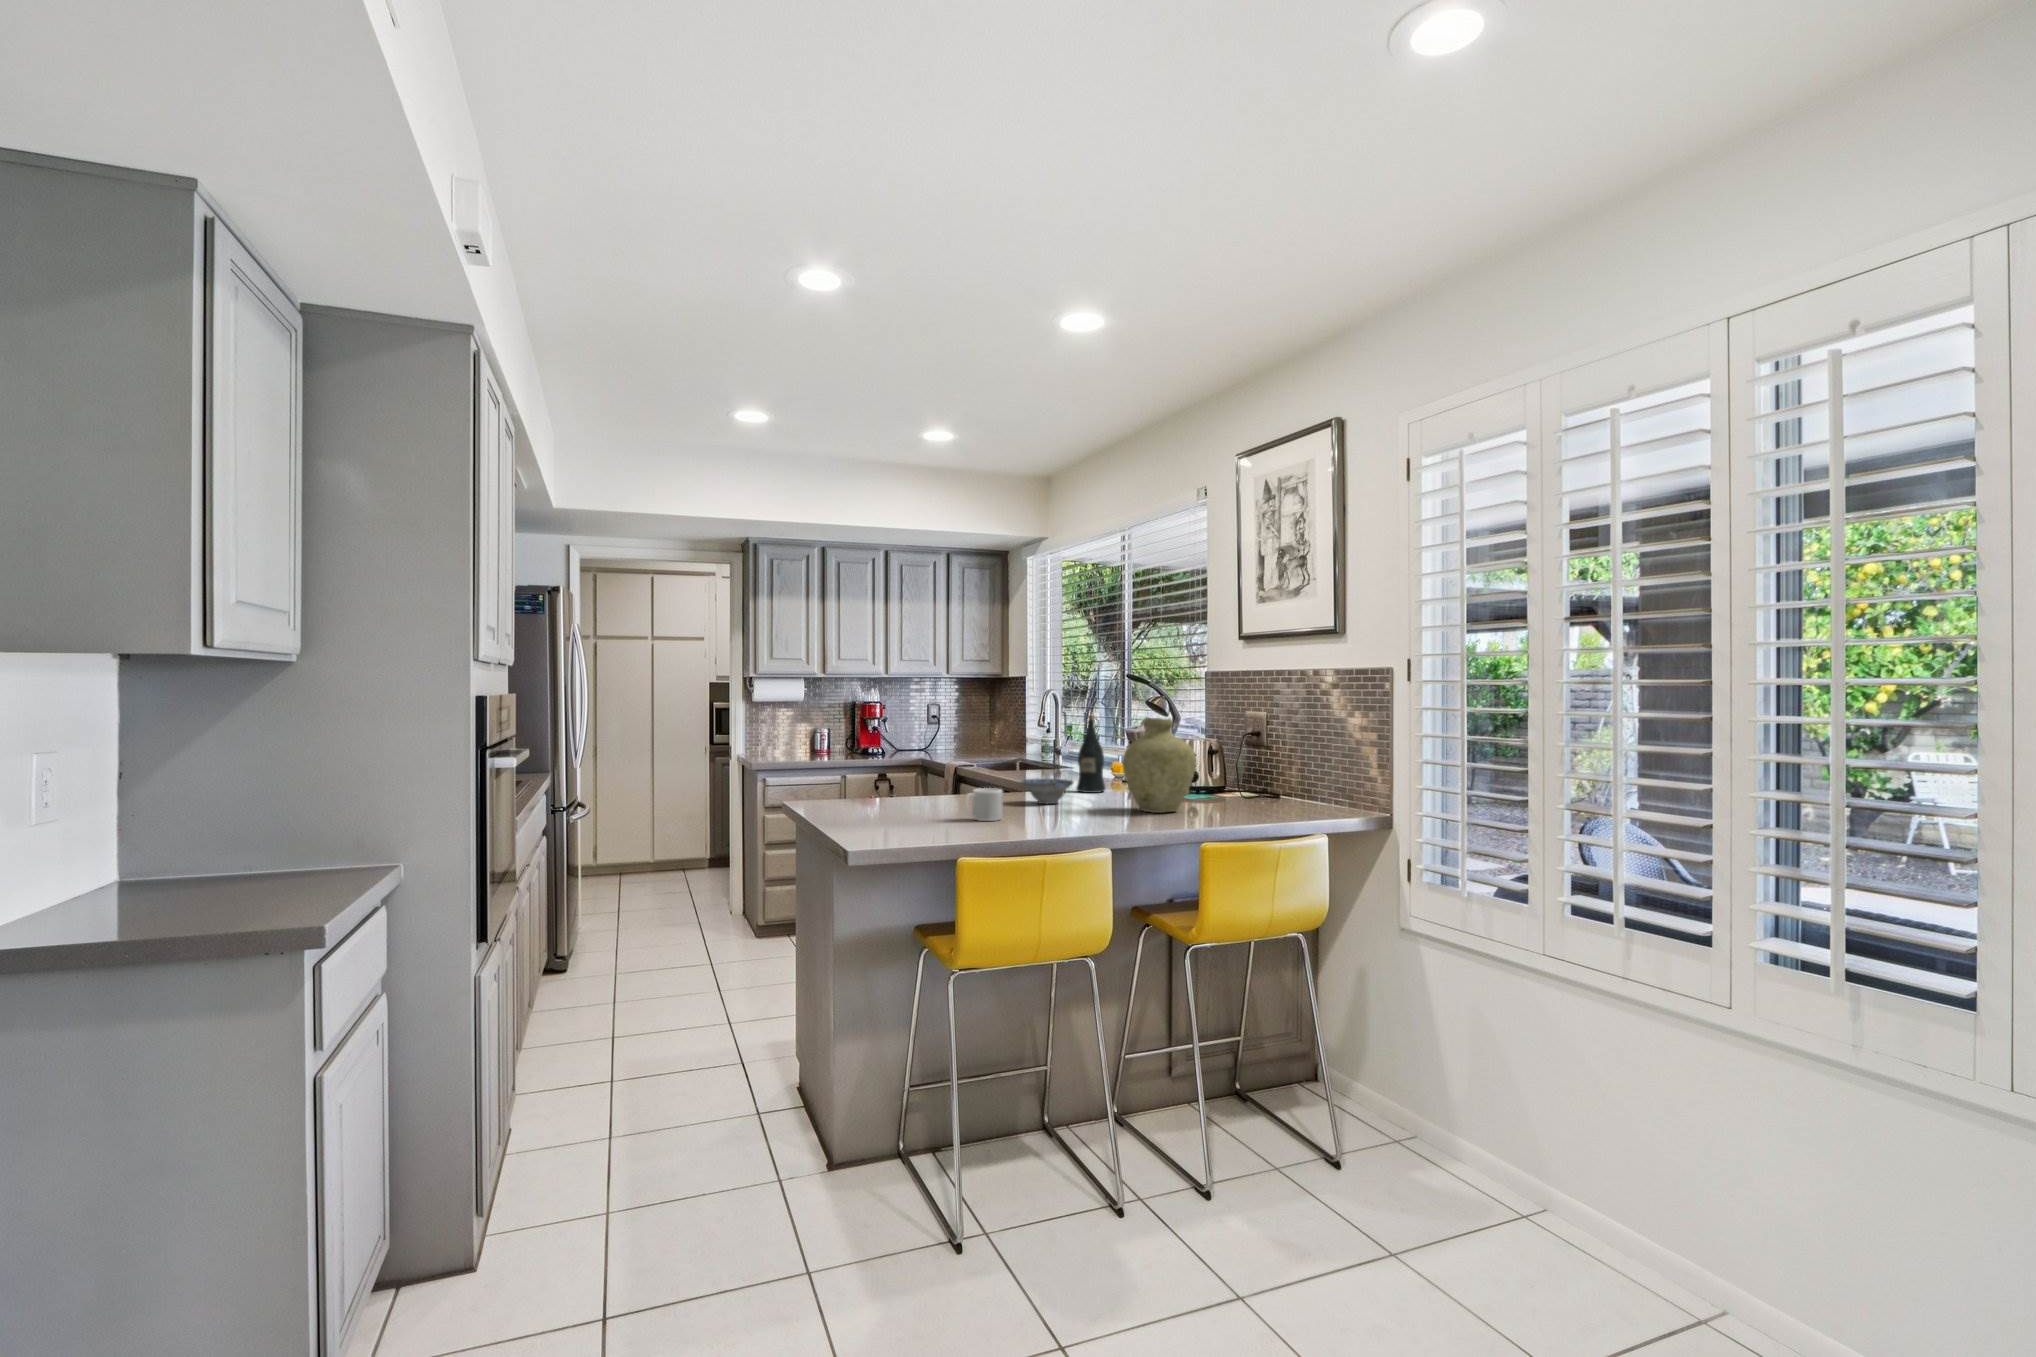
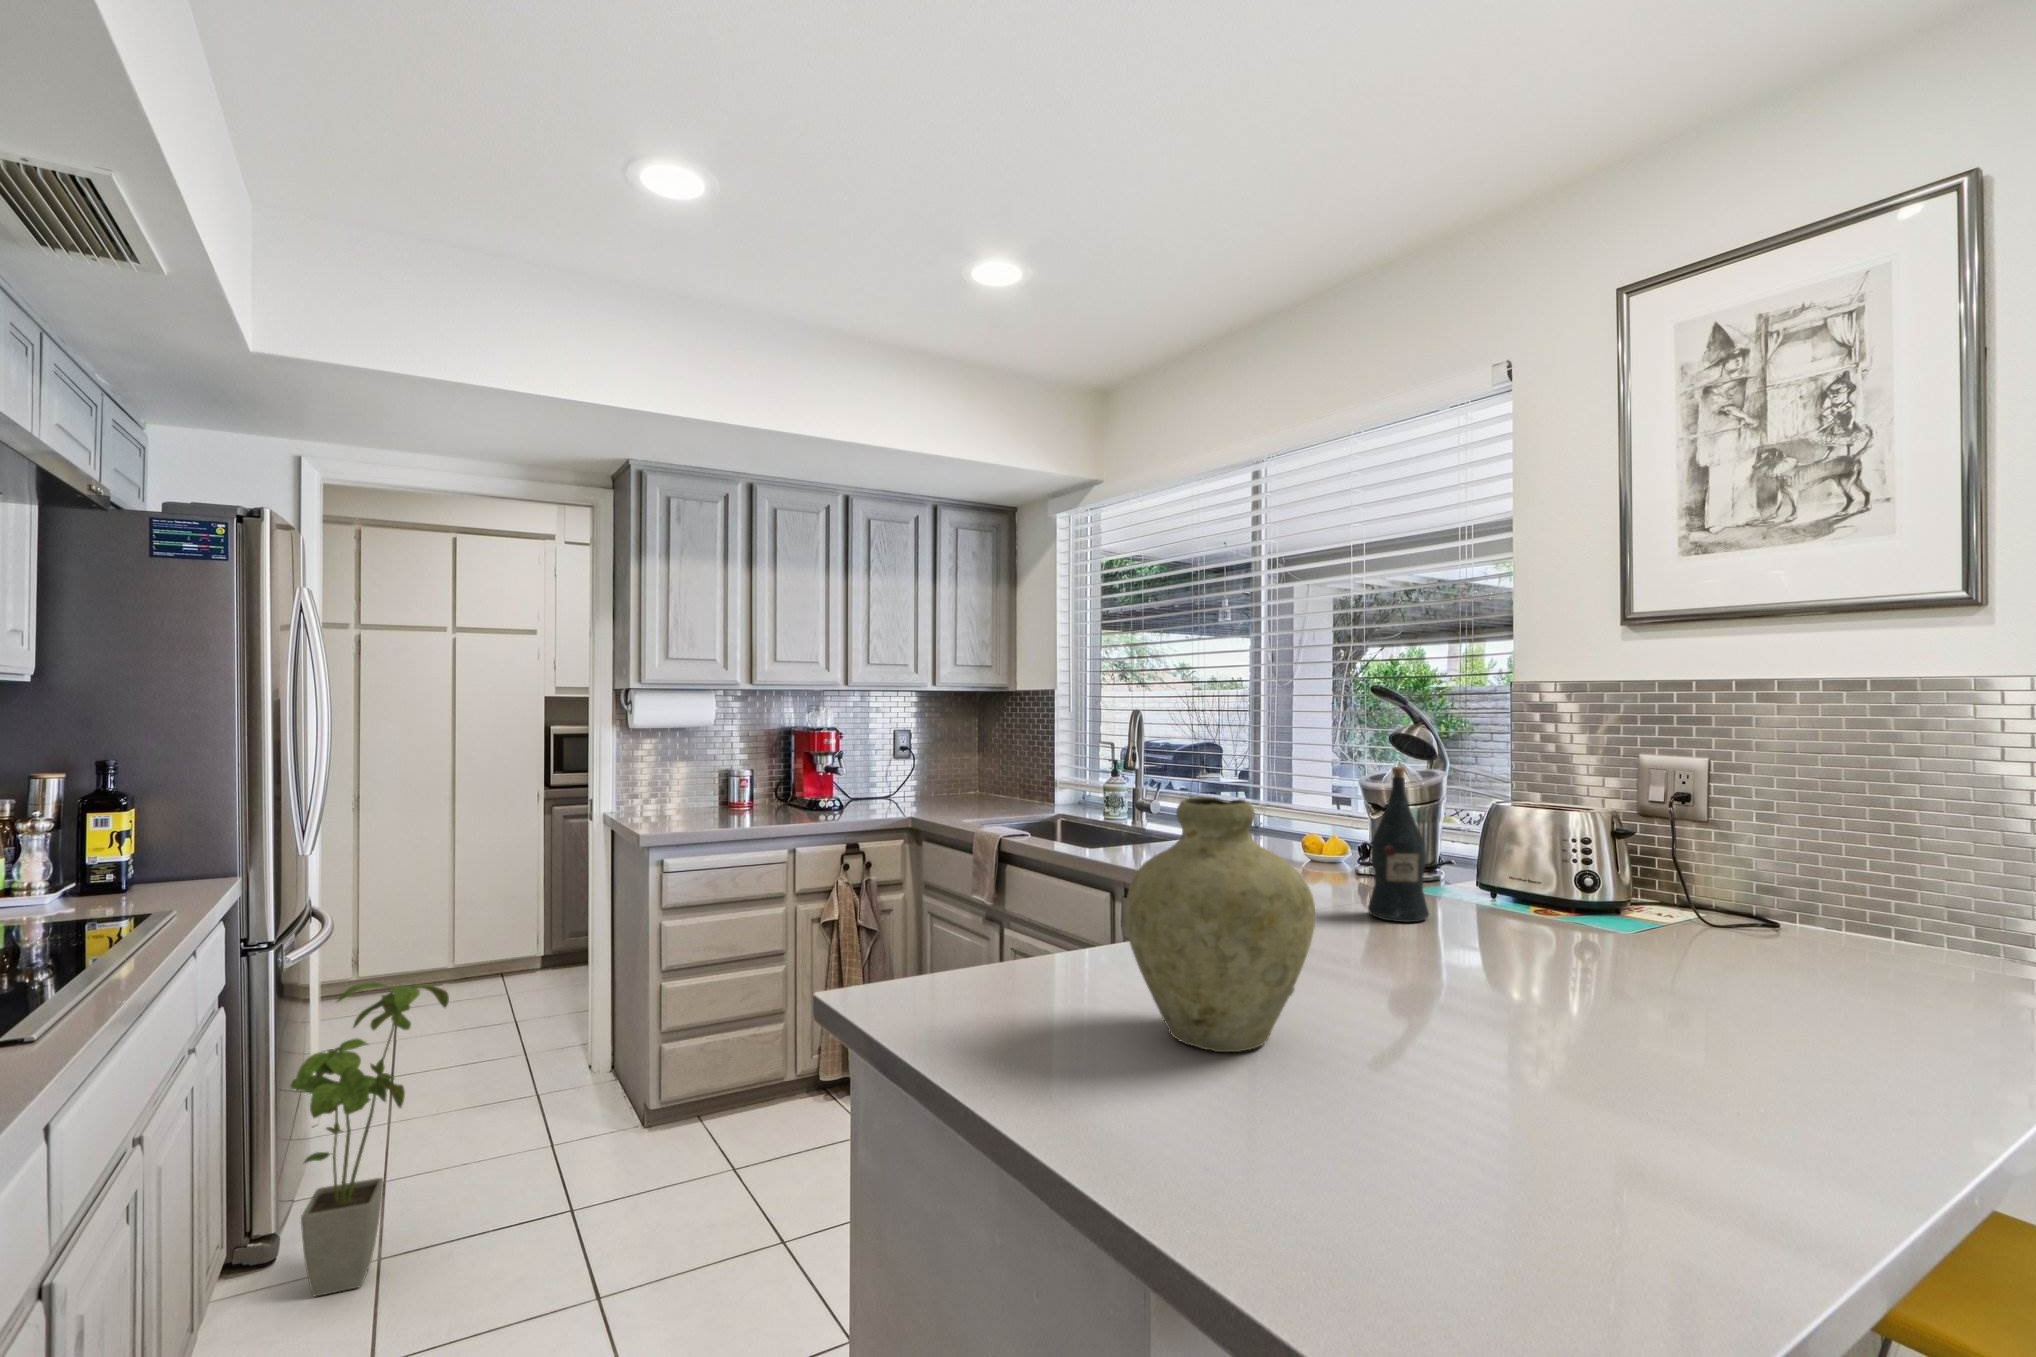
vase: present [1122,718,1196,813] -> present [1125,797,1315,1052]
ceramic bowl: present [1021,778,1073,804] -> none [1396,920,1527,991]
mug: present [965,788,1002,821] -> none [1544,1026,1649,1150]
house plant: none [577,825,649,974] -> present [290,983,449,1296]

